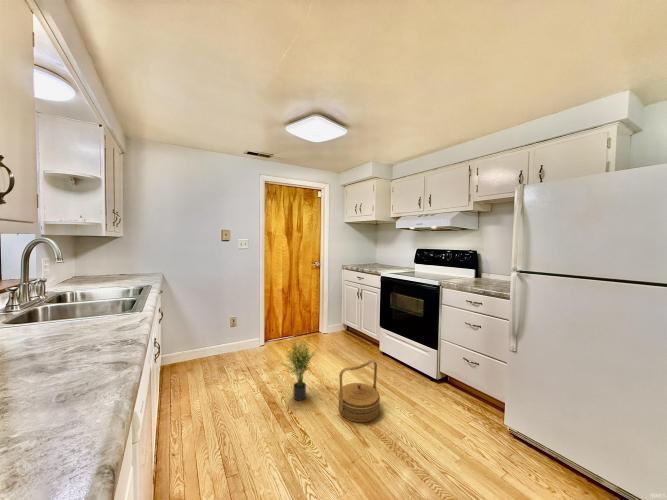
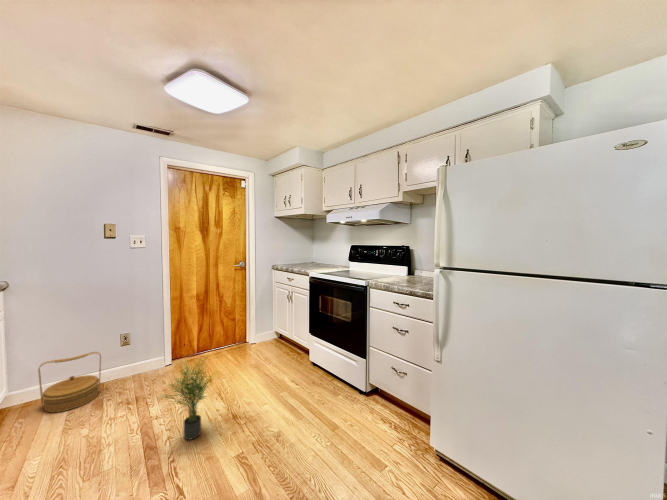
basket: present [338,360,380,422] -> present [38,352,101,412]

